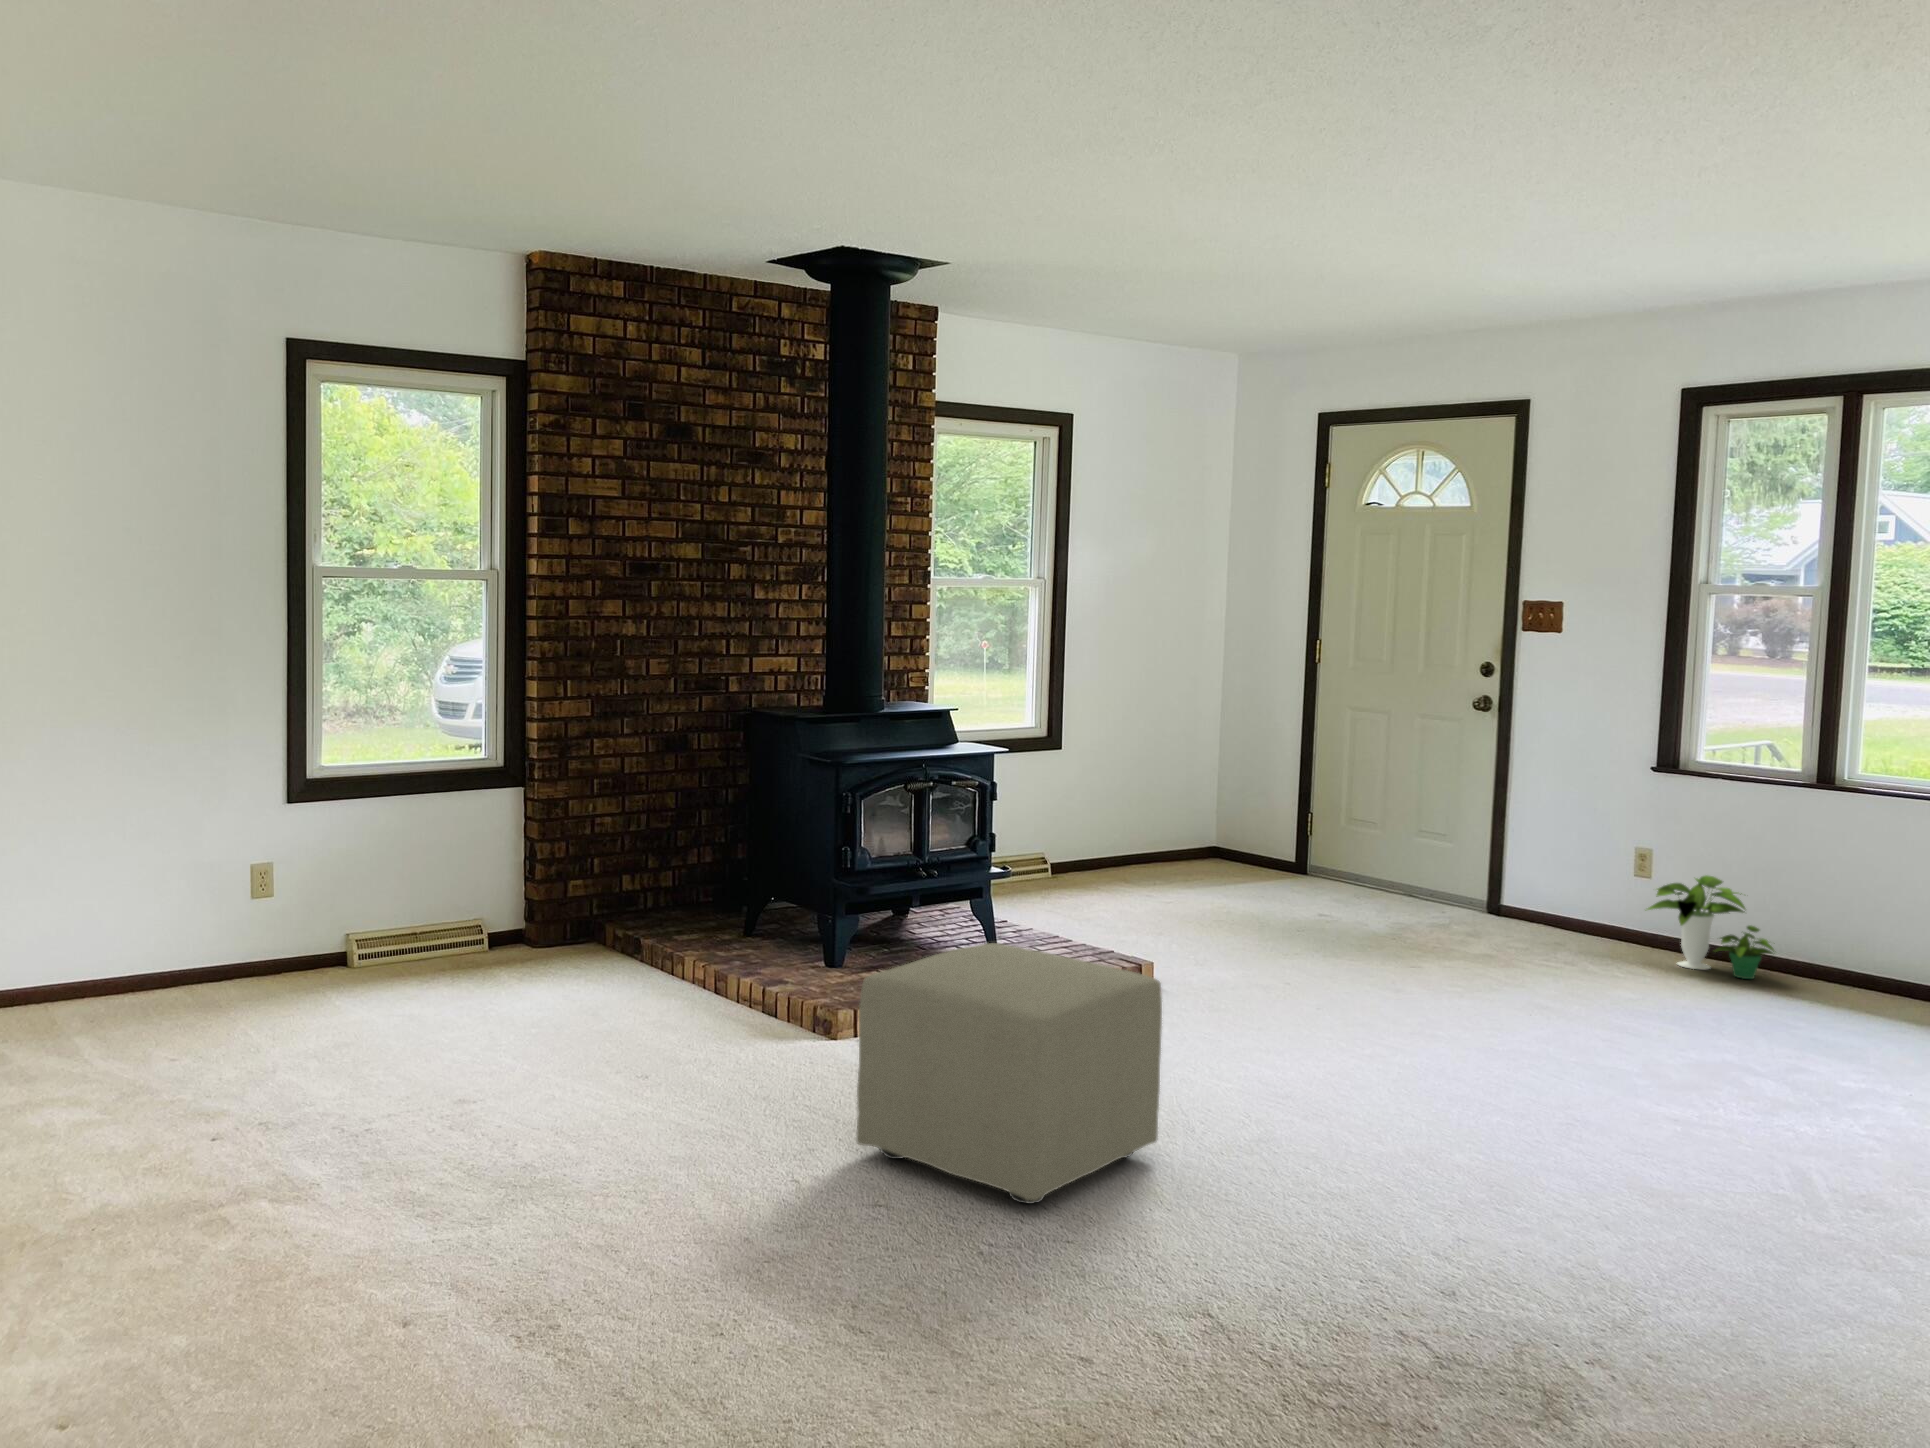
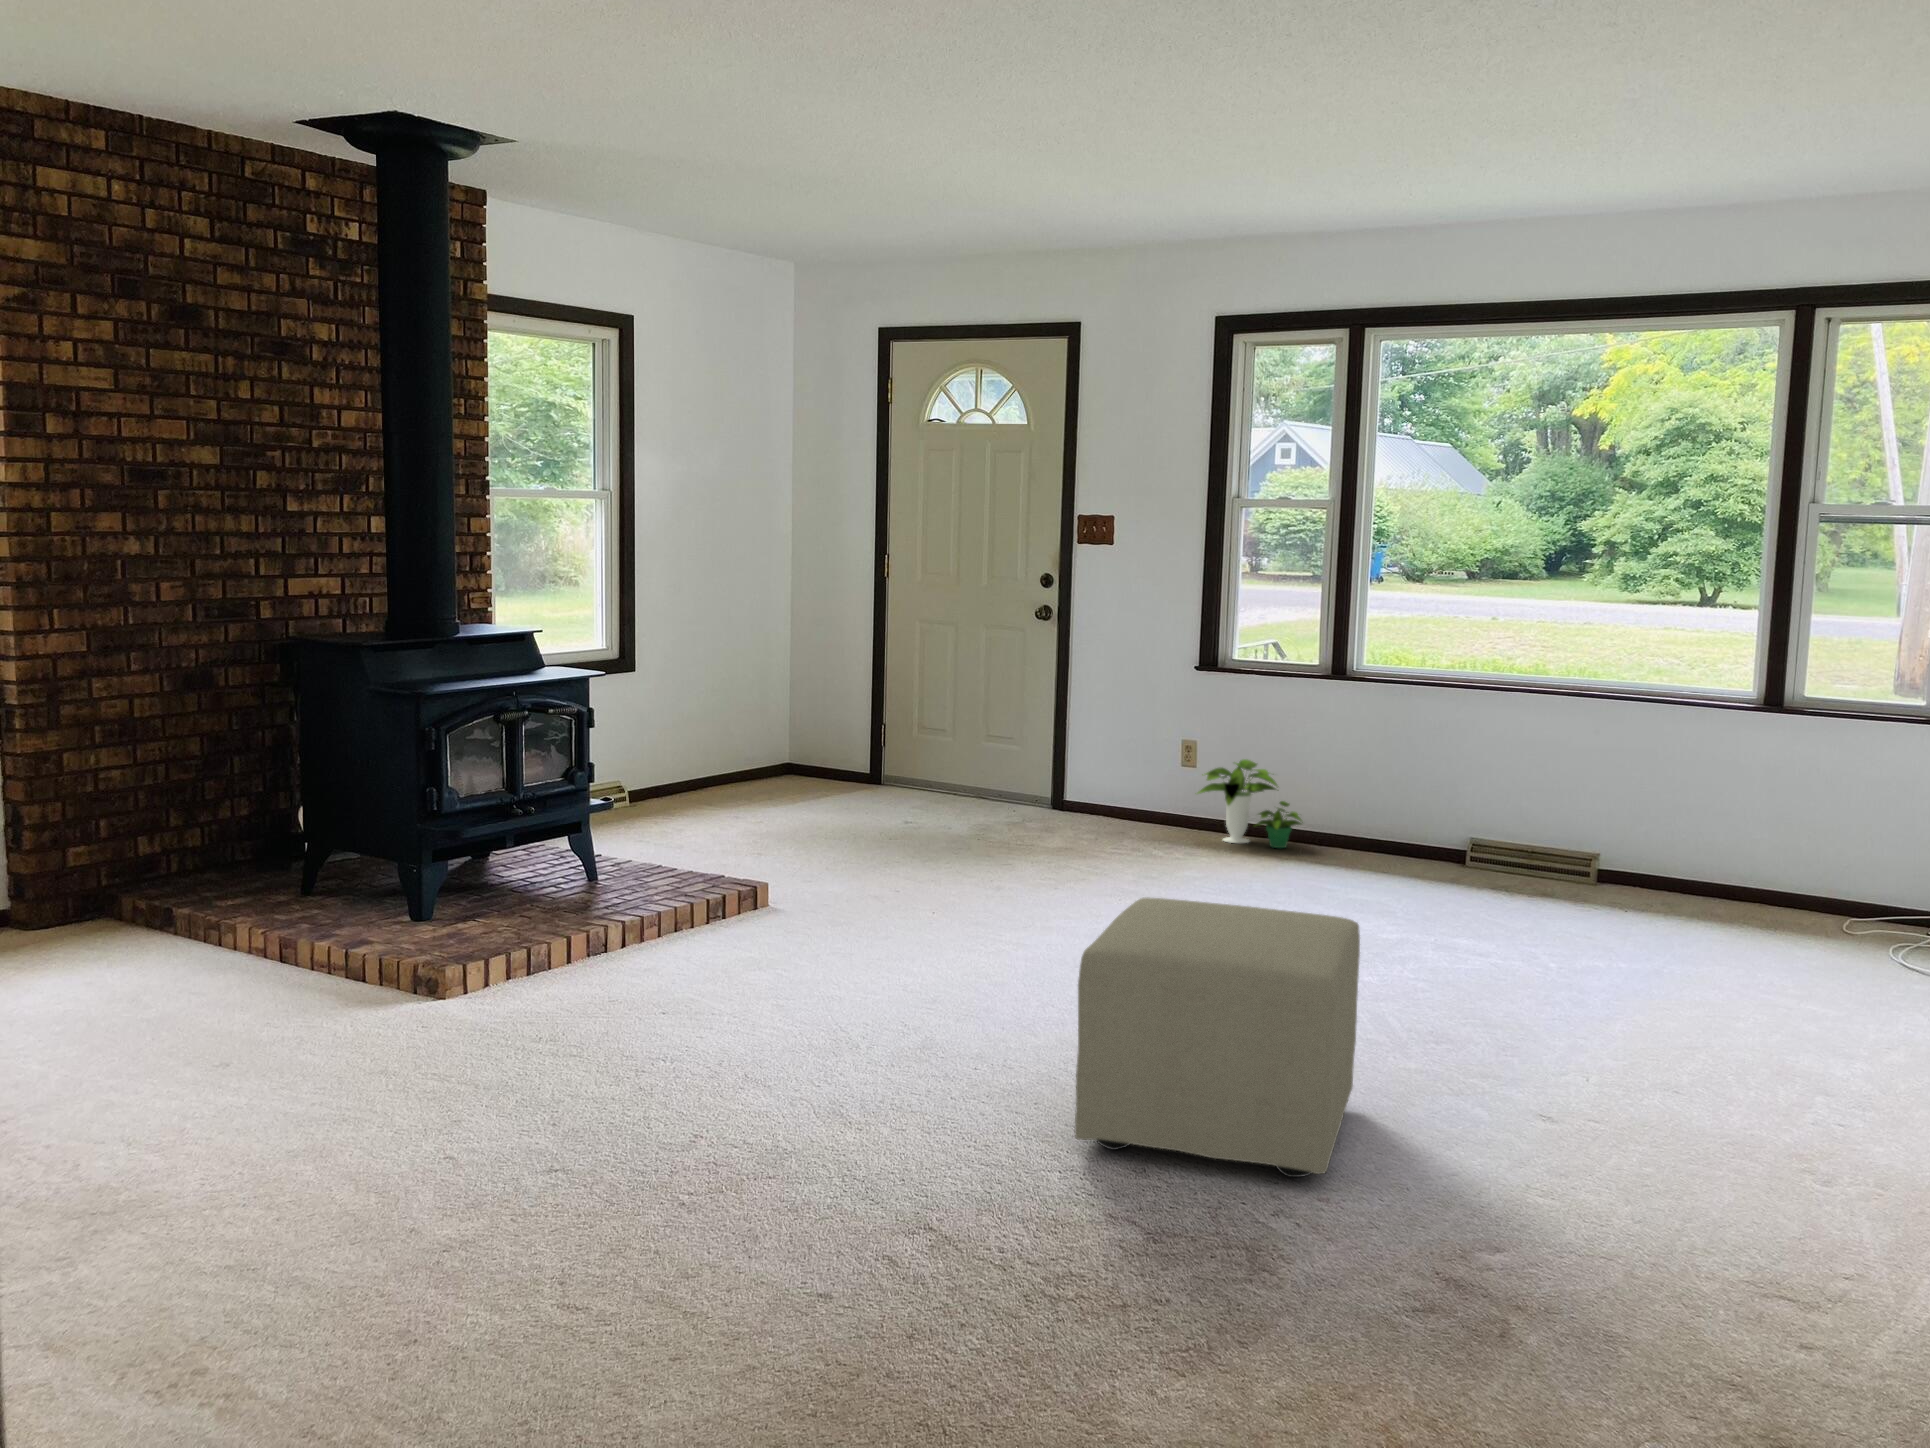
ottoman: present [856,943,1162,1204] -> present [1075,897,1360,1177]

